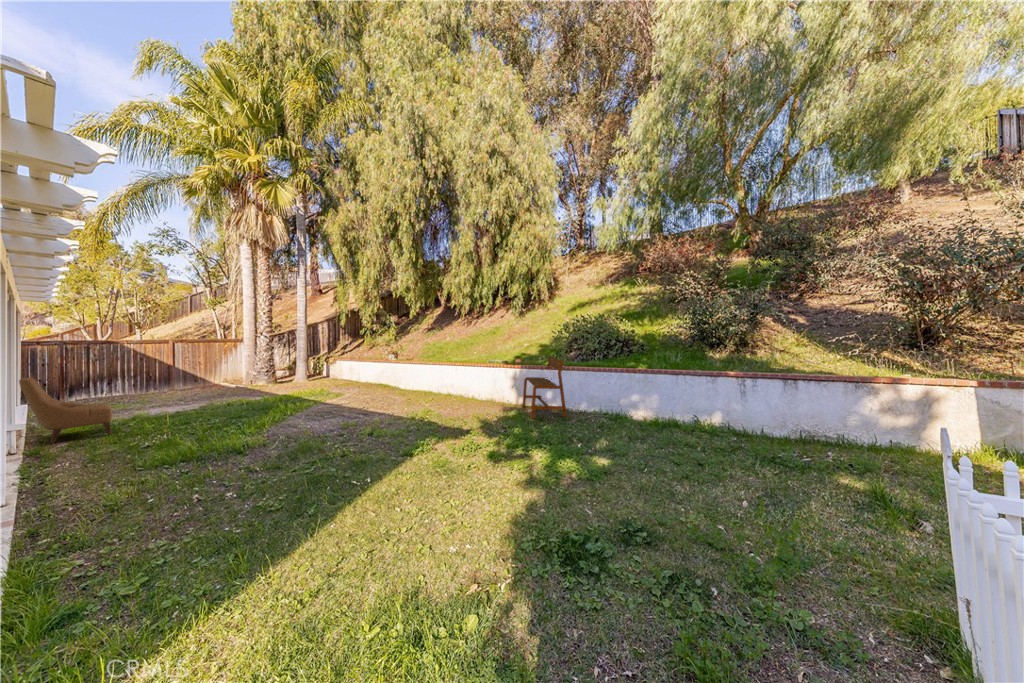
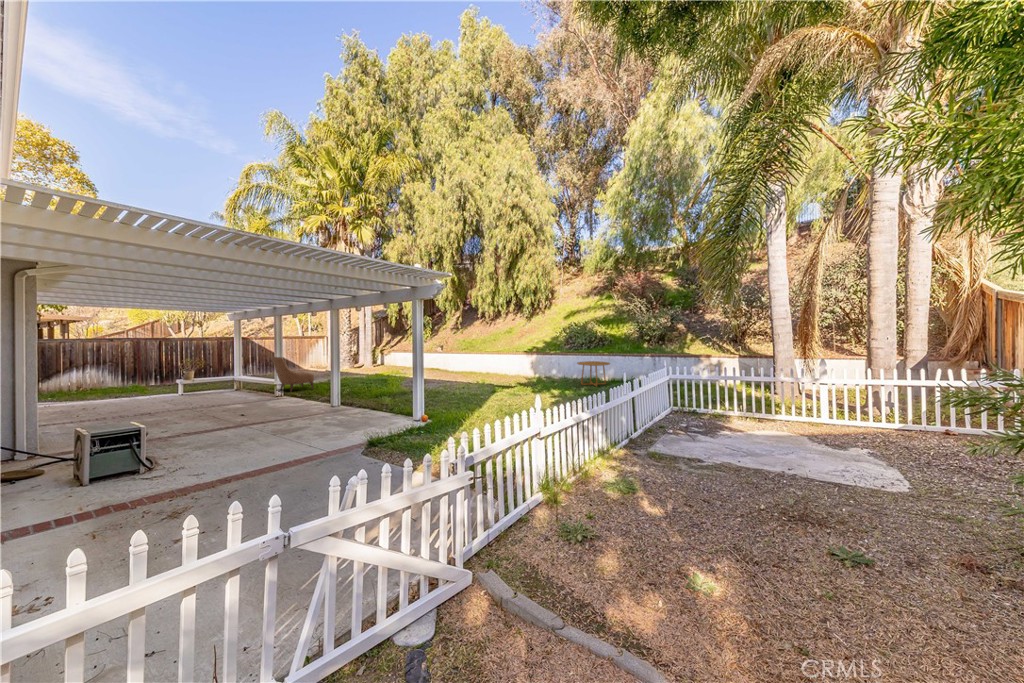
bench: present [522,356,567,419] -> none [538,347,565,382]
round table: none [586,382,650,433] -> present [577,361,610,387]

